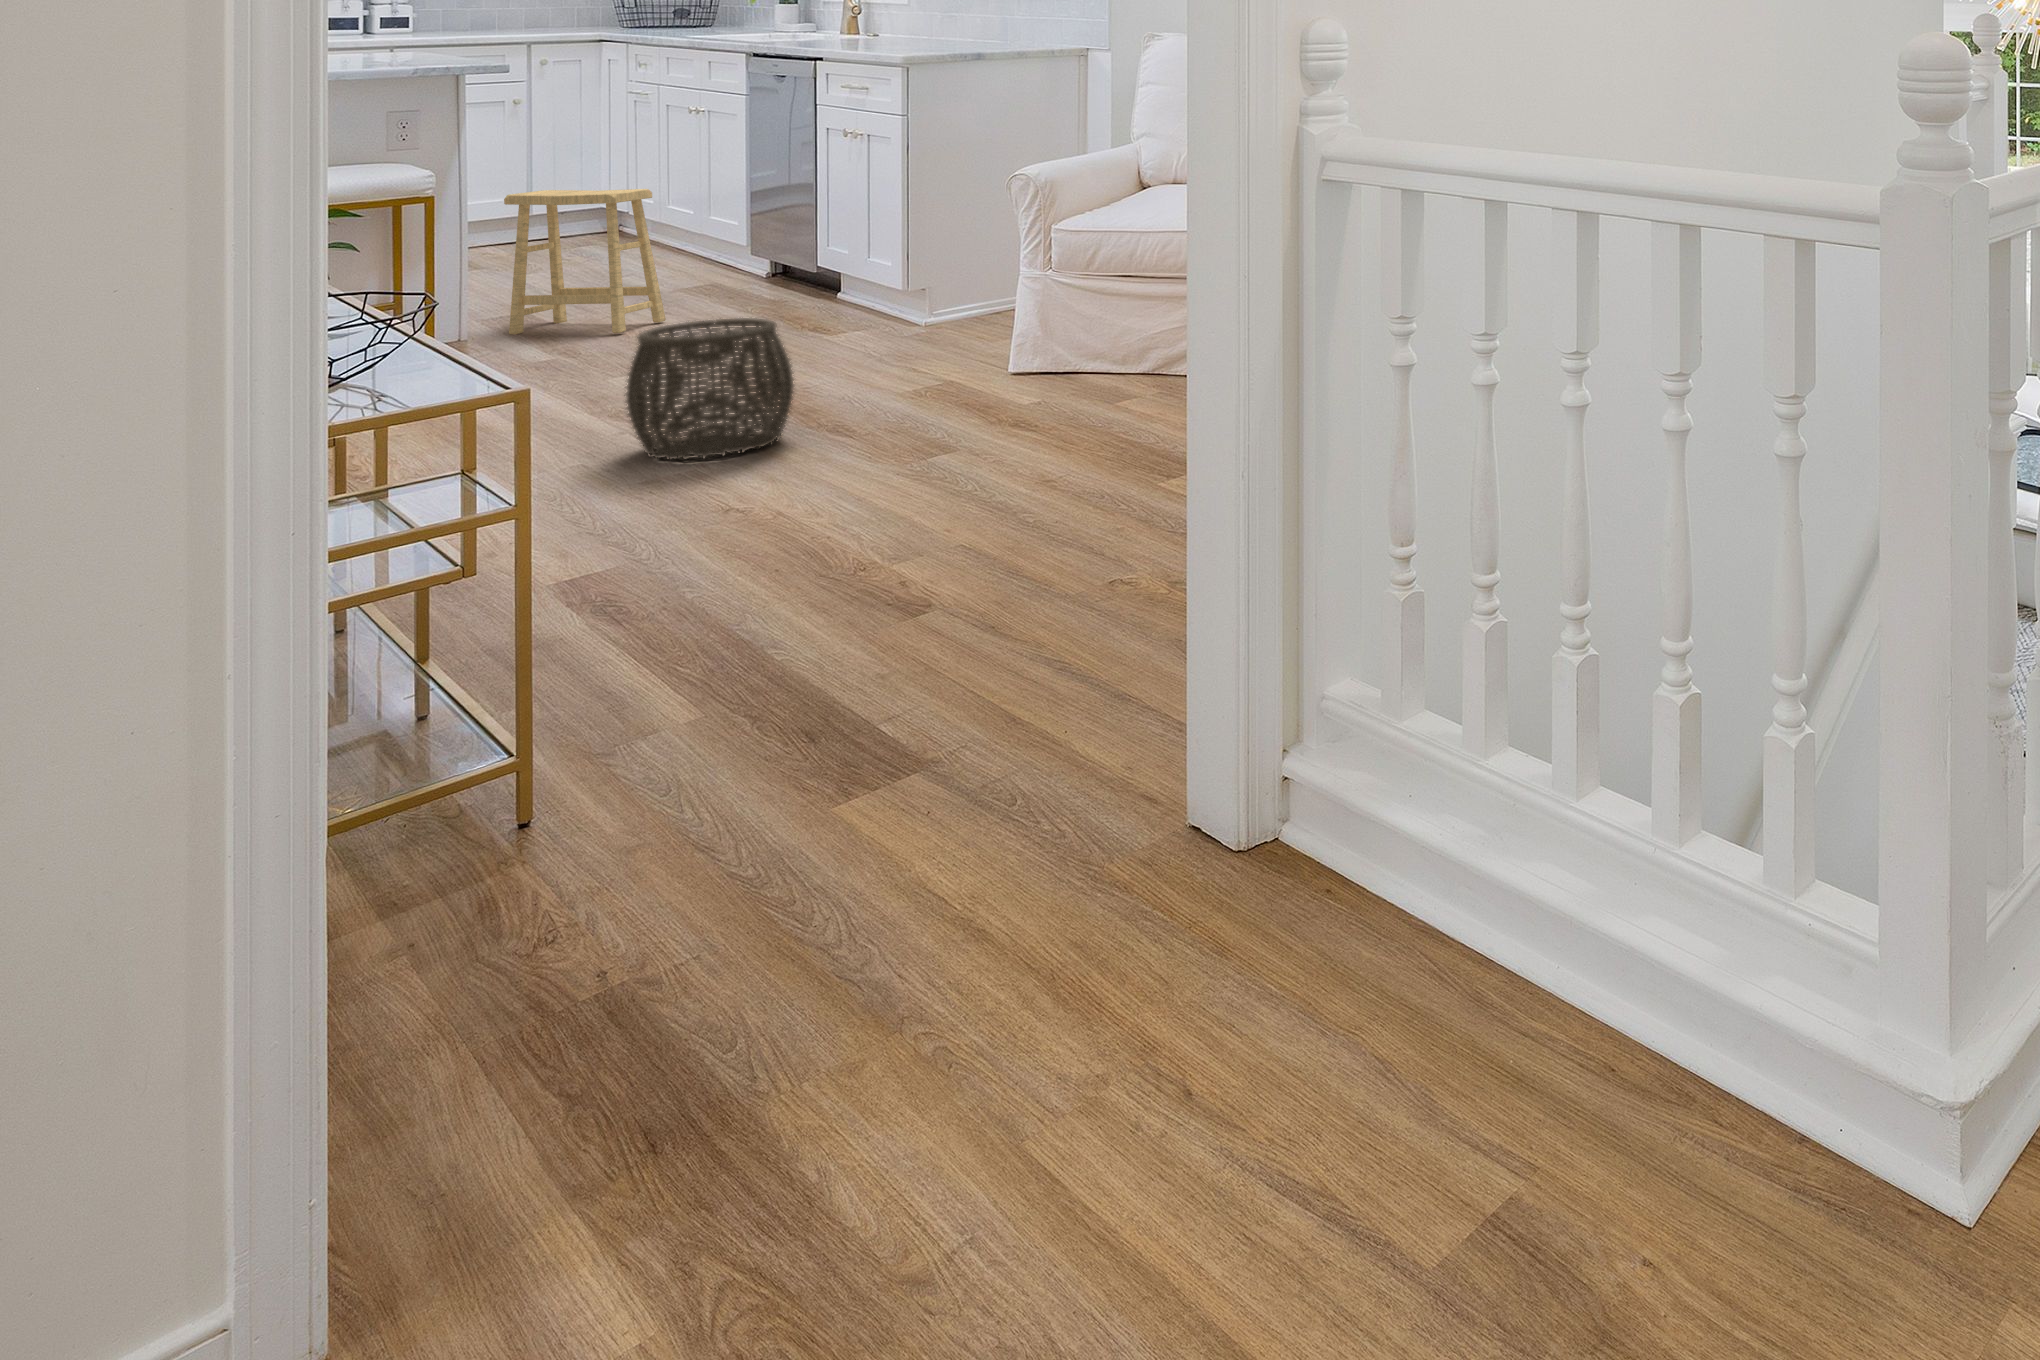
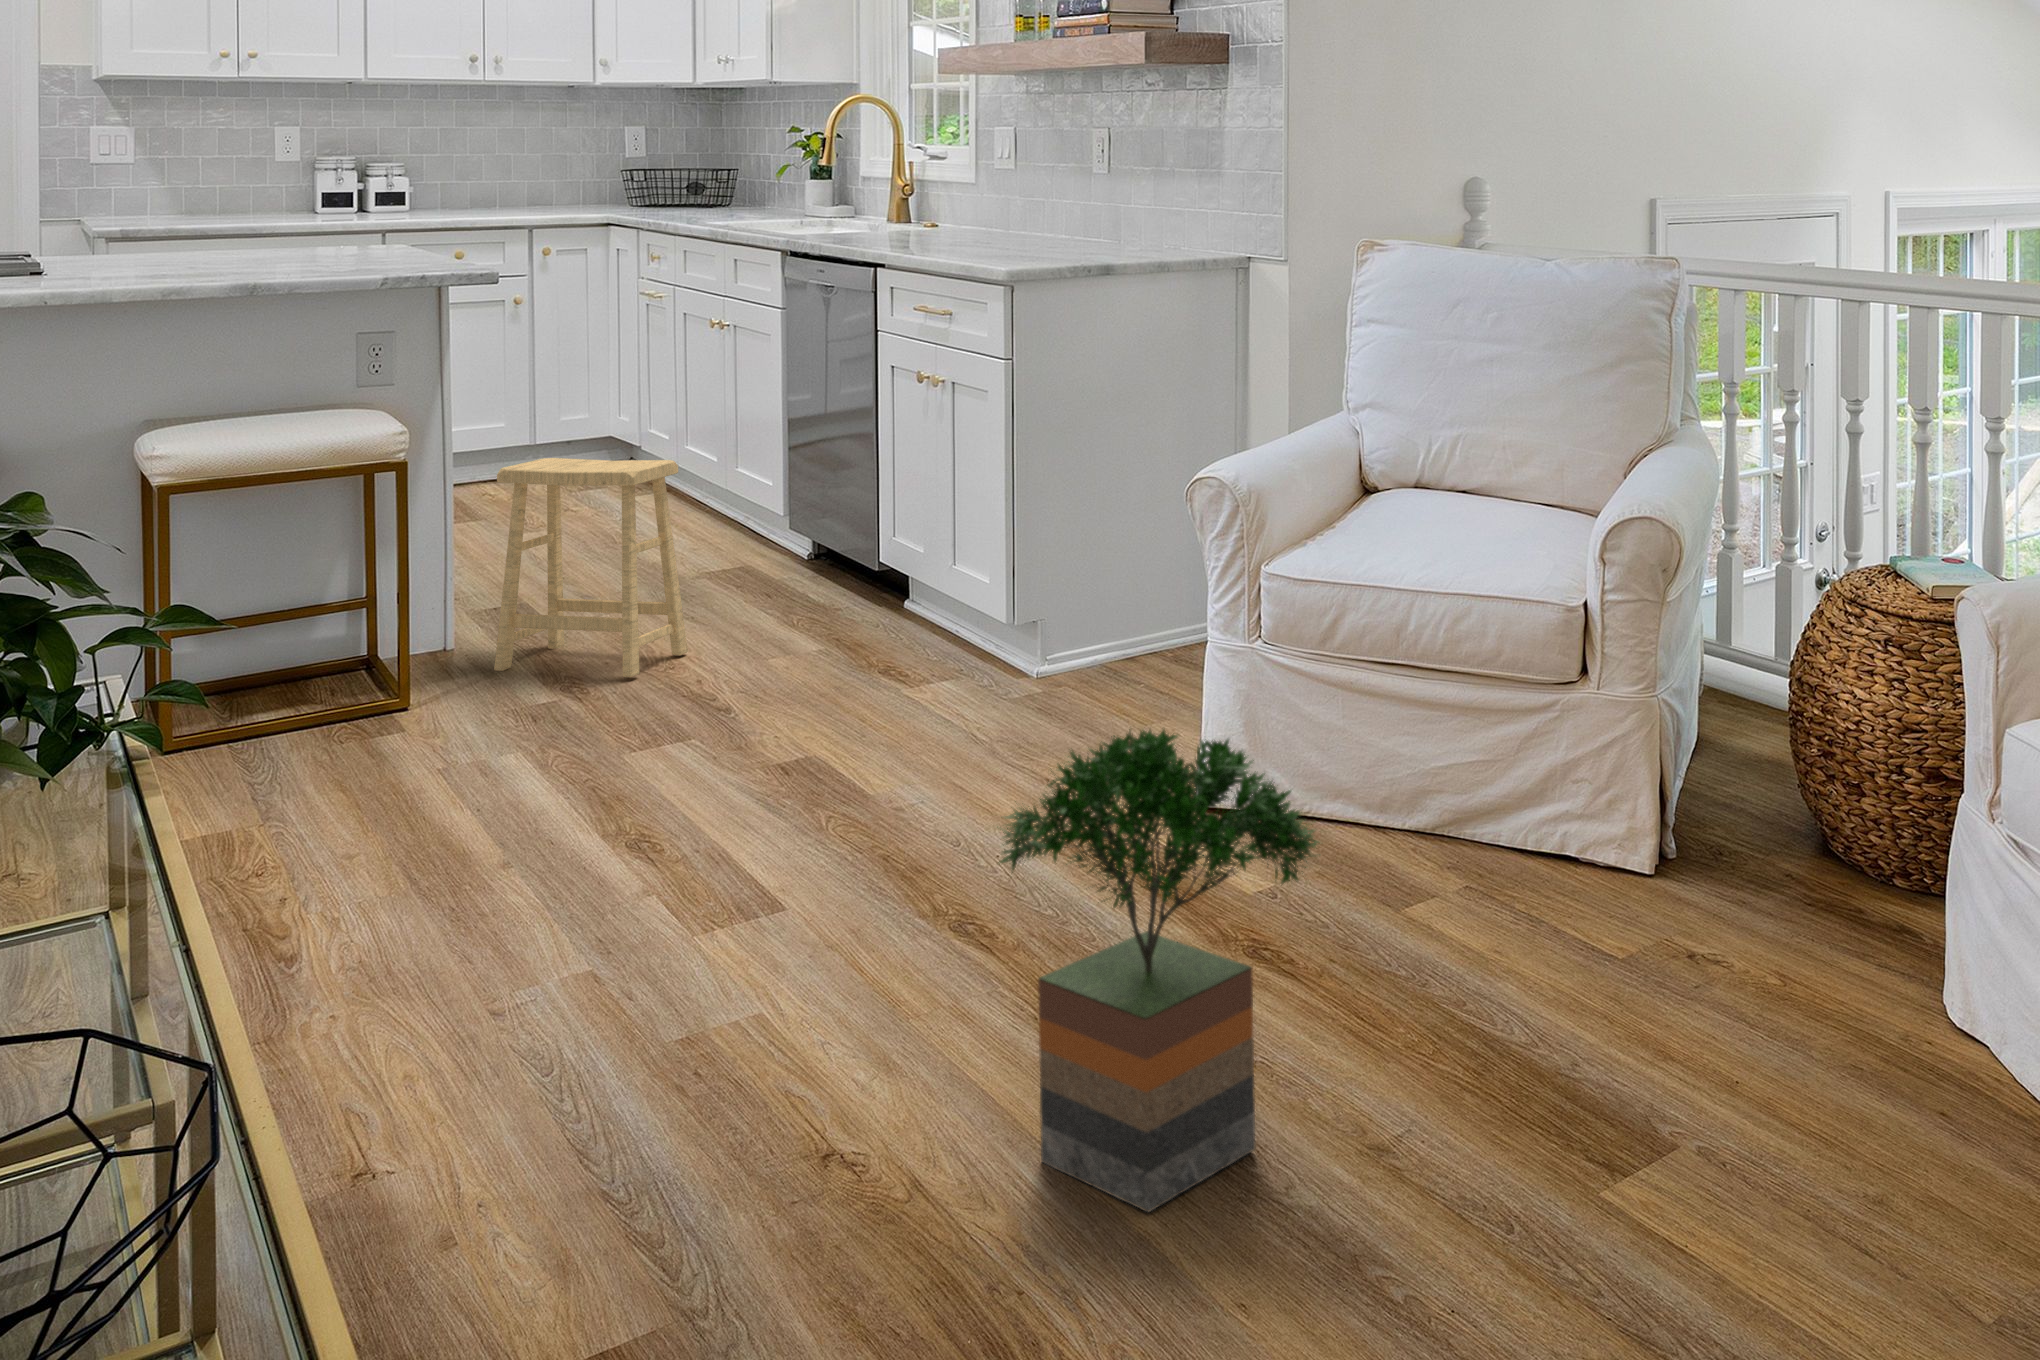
potted tree: none [814,269,1006,497] -> present [999,729,1319,1212]
woven basket: present [624,318,794,460] -> none [667,756,922,1035]

